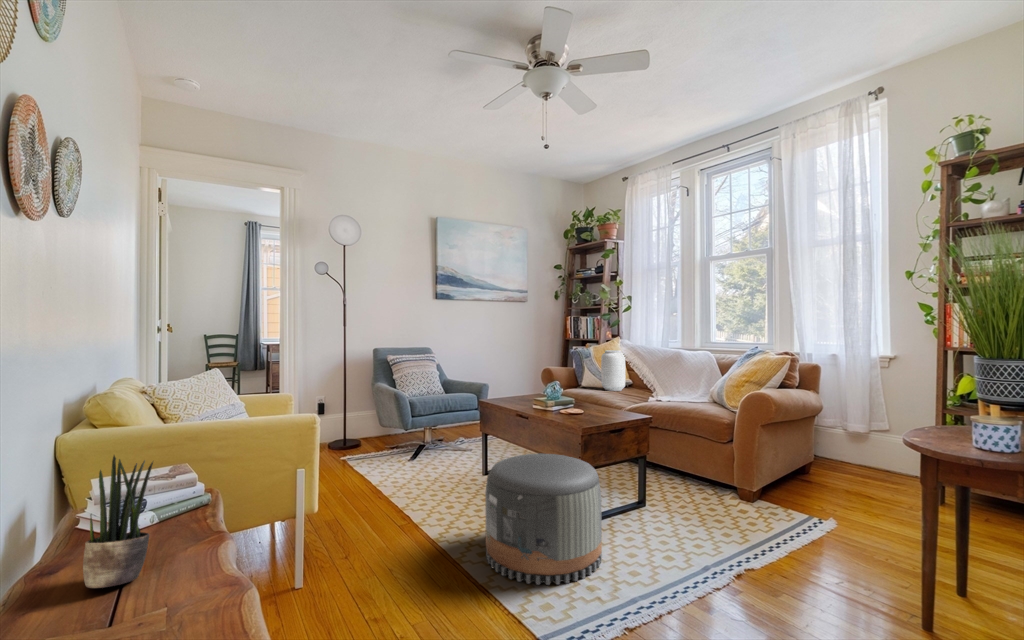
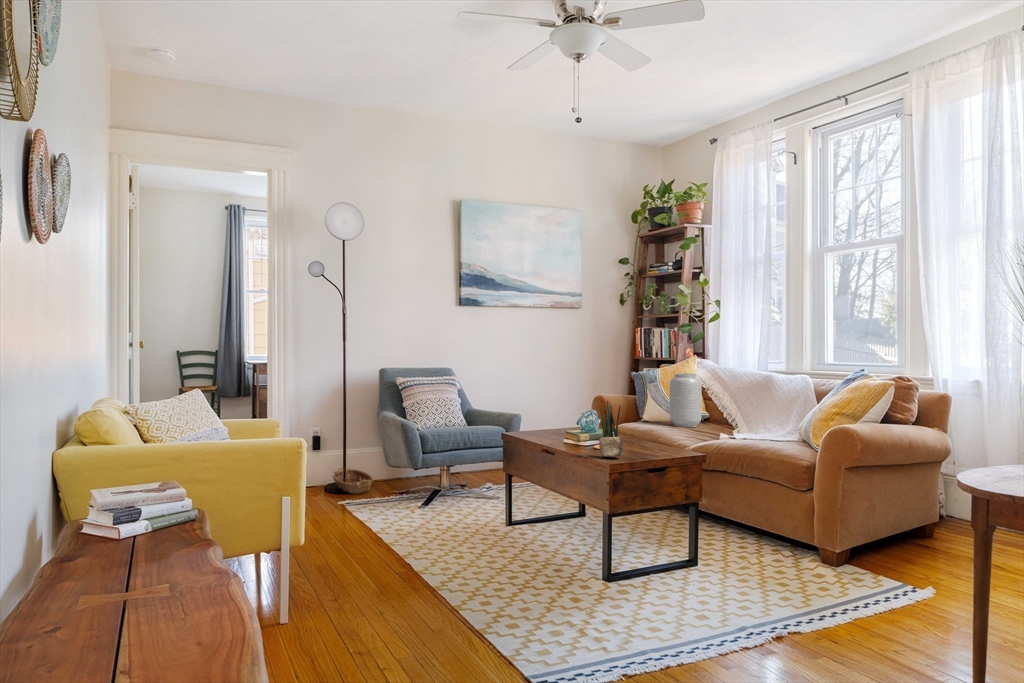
basket: none [328,426,380,451] -> present [333,468,373,494]
pouf: present [485,454,602,585] -> none [489,493,622,634]
potted plant: present [83,455,153,588] -> present [599,401,622,456]

